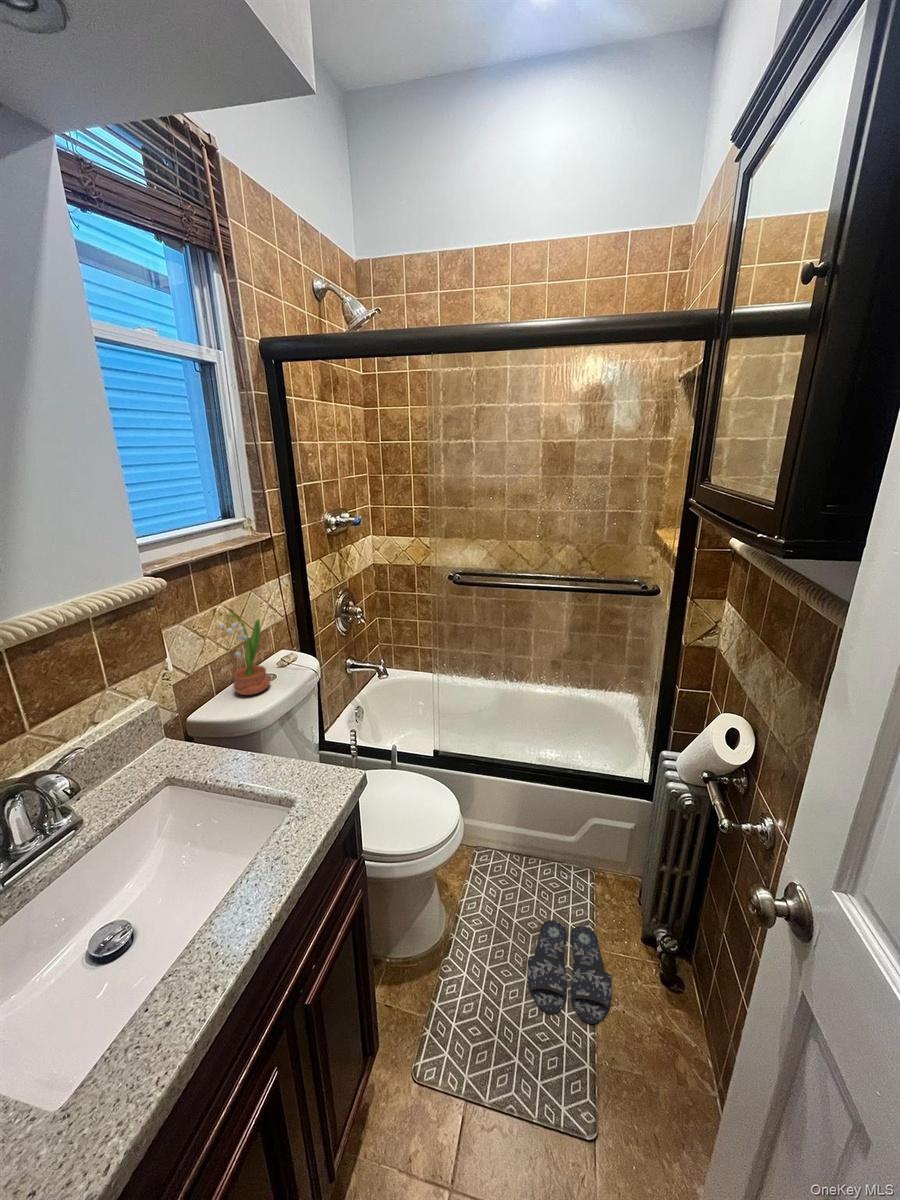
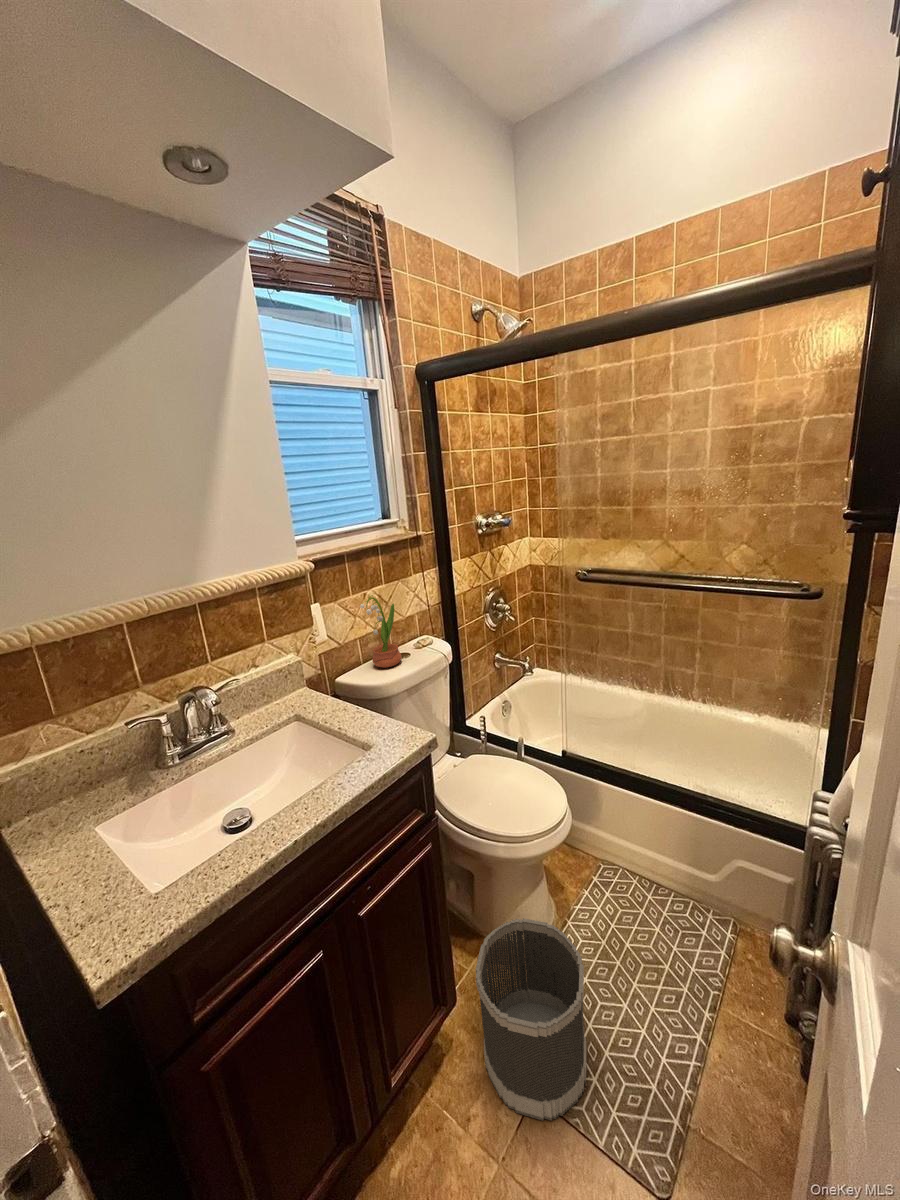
slippers: present [528,920,611,1024] -> none [627,958,732,1086]
wastebasket: none [405,928,513,1130] -> present [476,918,586,1121]

